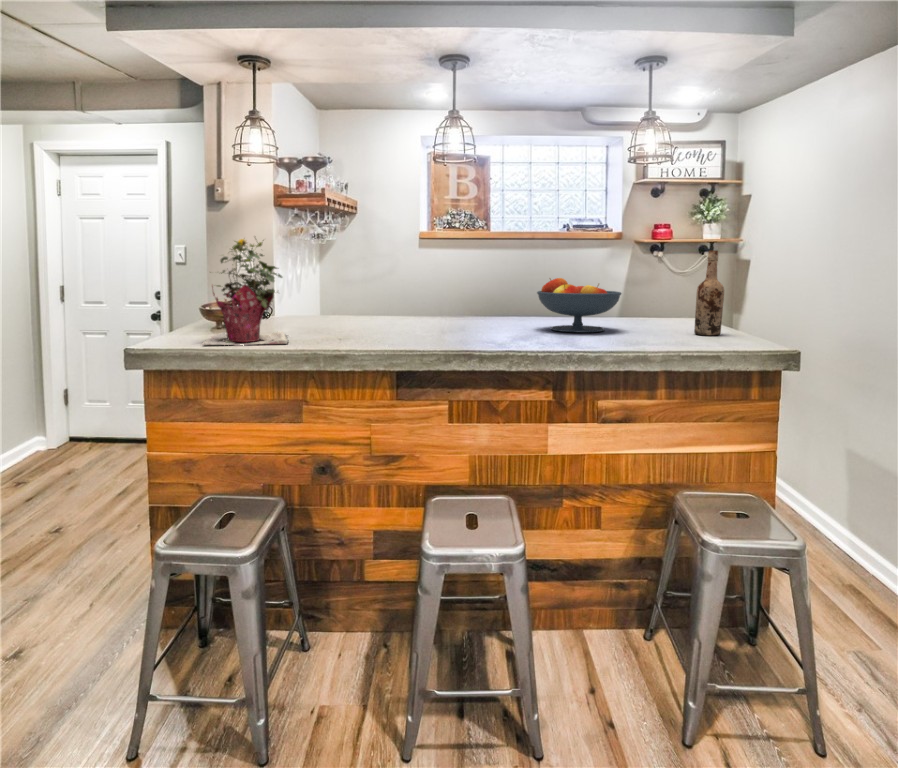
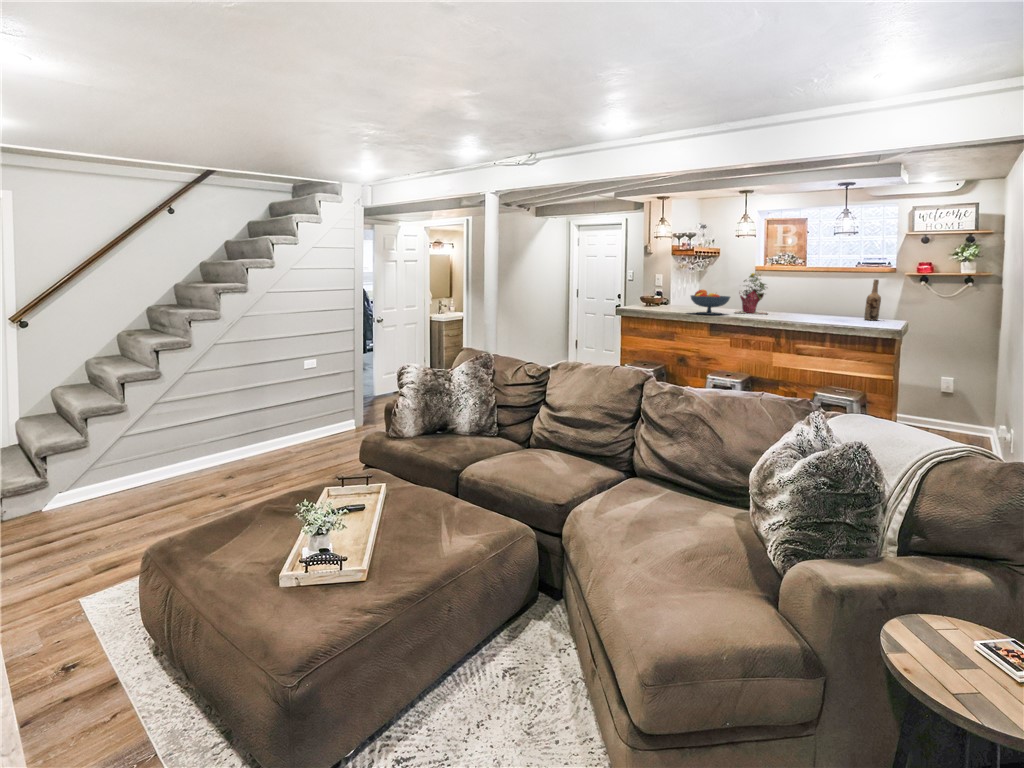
potted plant: present [203,239,288,345] -> present [735,273,767,314]
fruit bowl: present [537,278,621,332] -> present [691,290,730,315]

